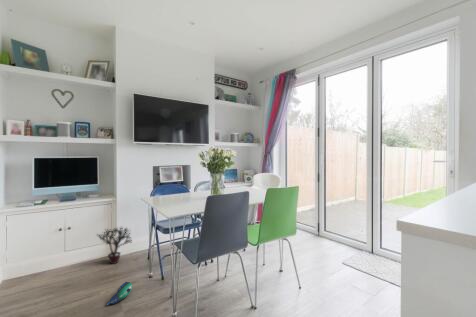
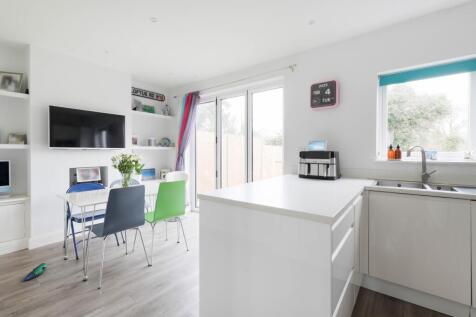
potted plant: present [99,228,132,264] -> none [9,221,48,255]

